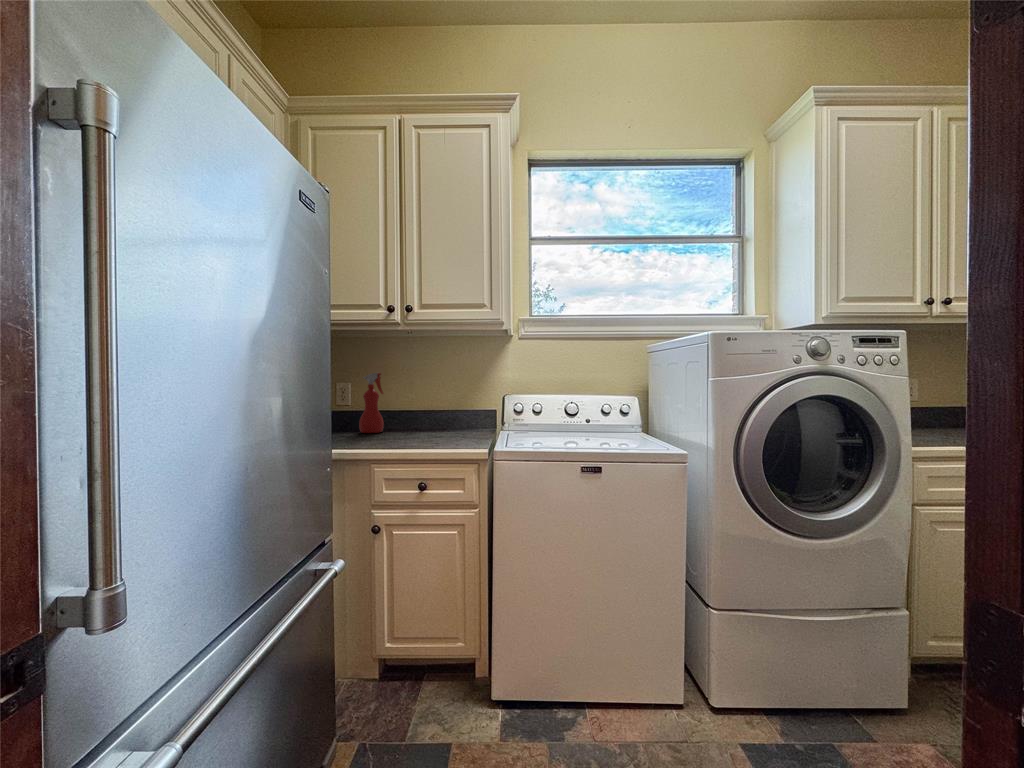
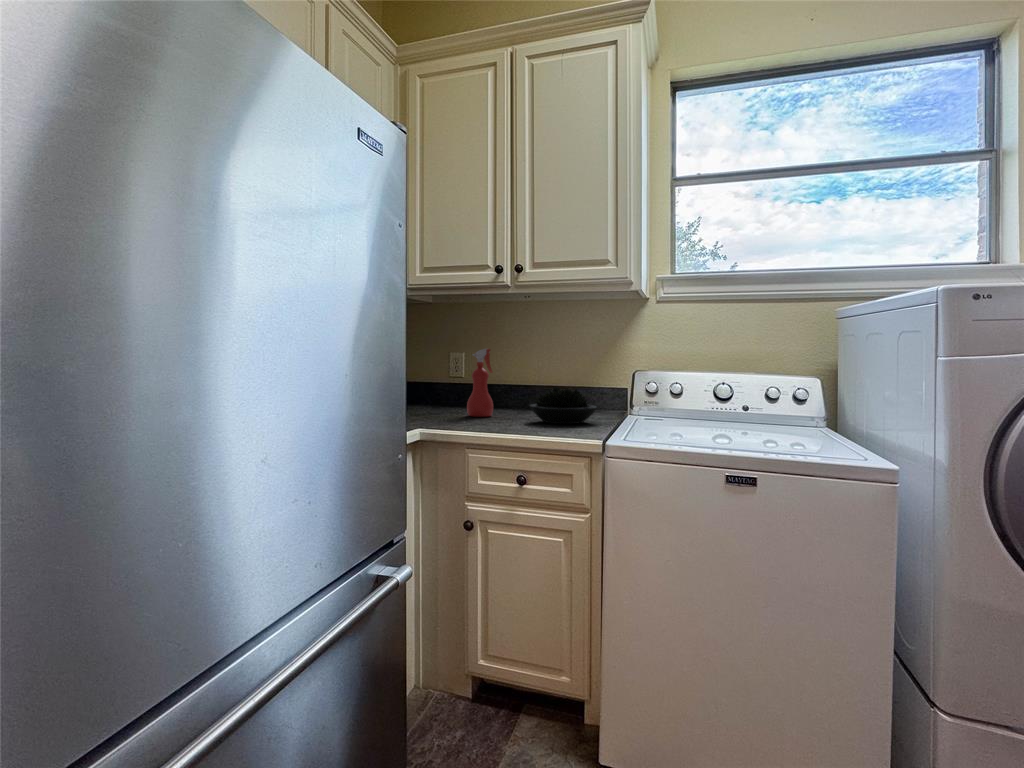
succulent plant: none [420,406,477,438] -> present [530,387,597,424]

